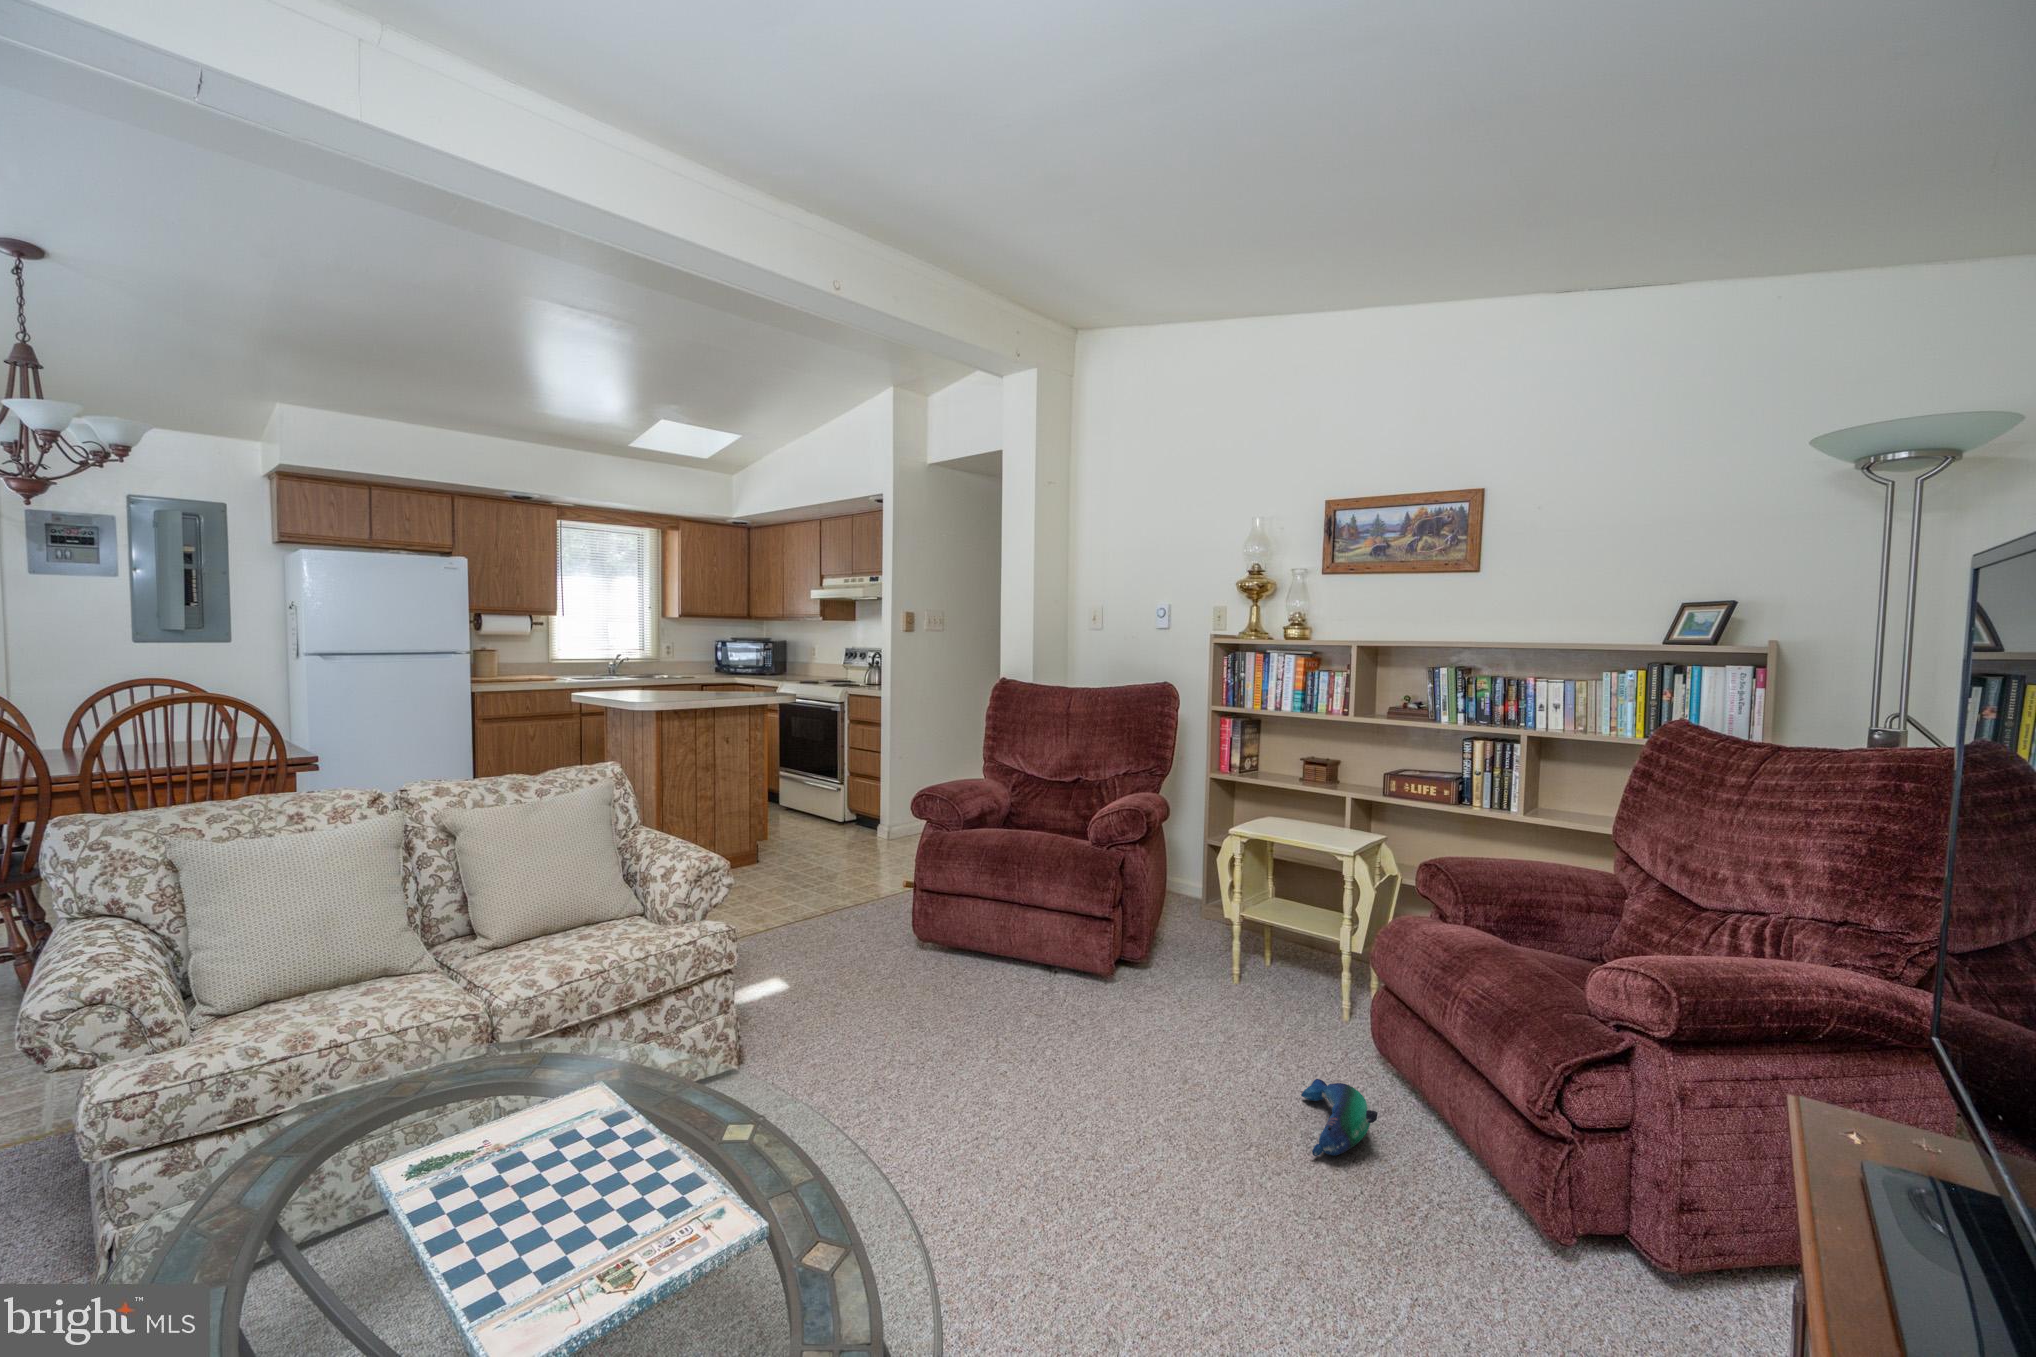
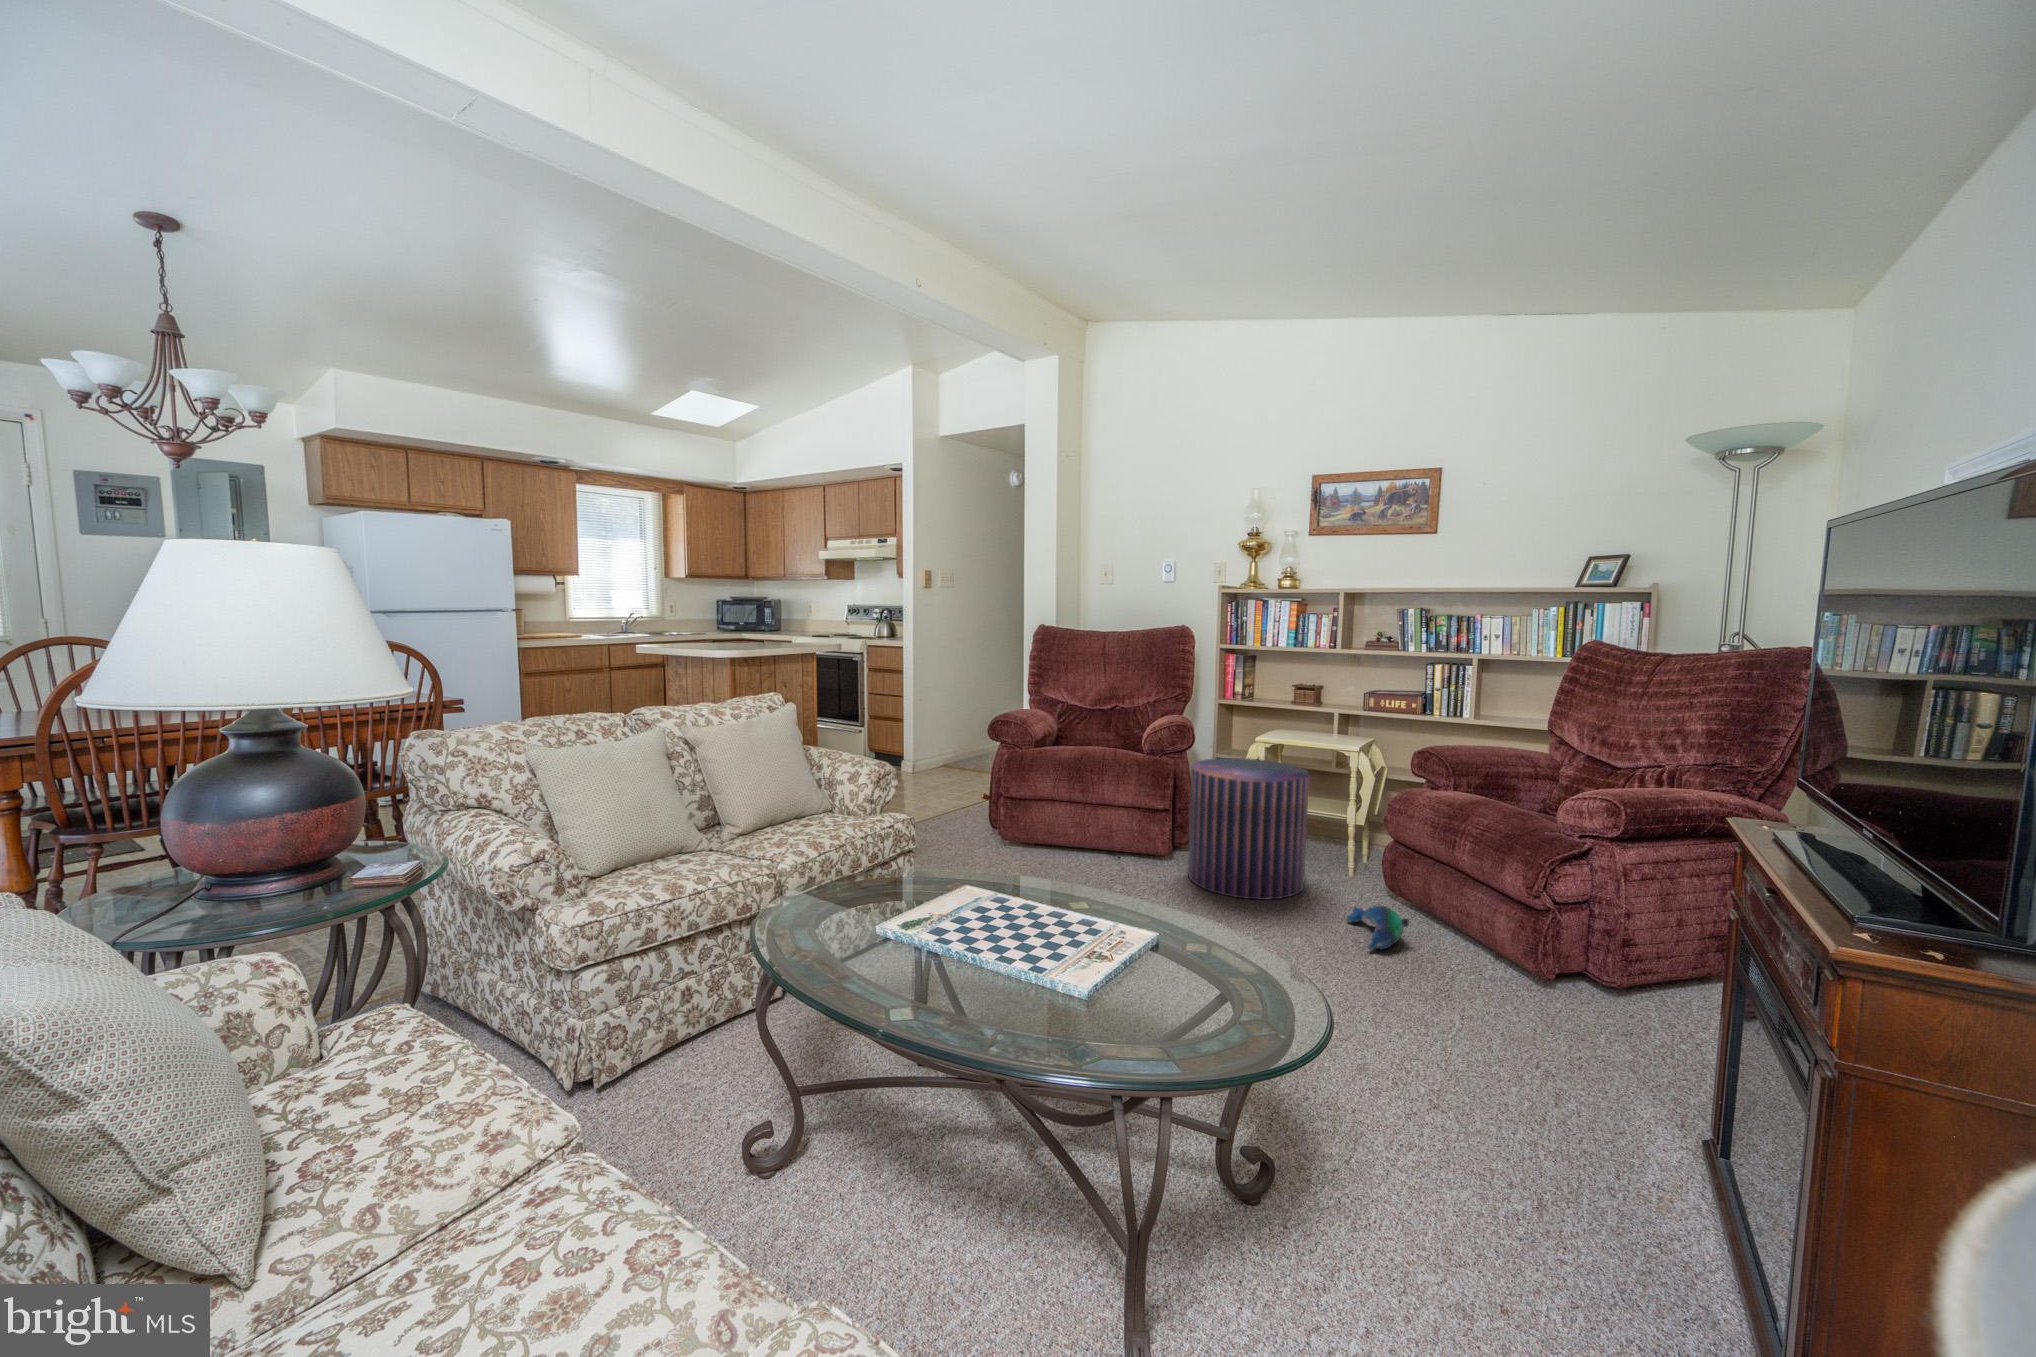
pouf: none [1122,854,1275,1051] -> present [1188,758,1309,900]

